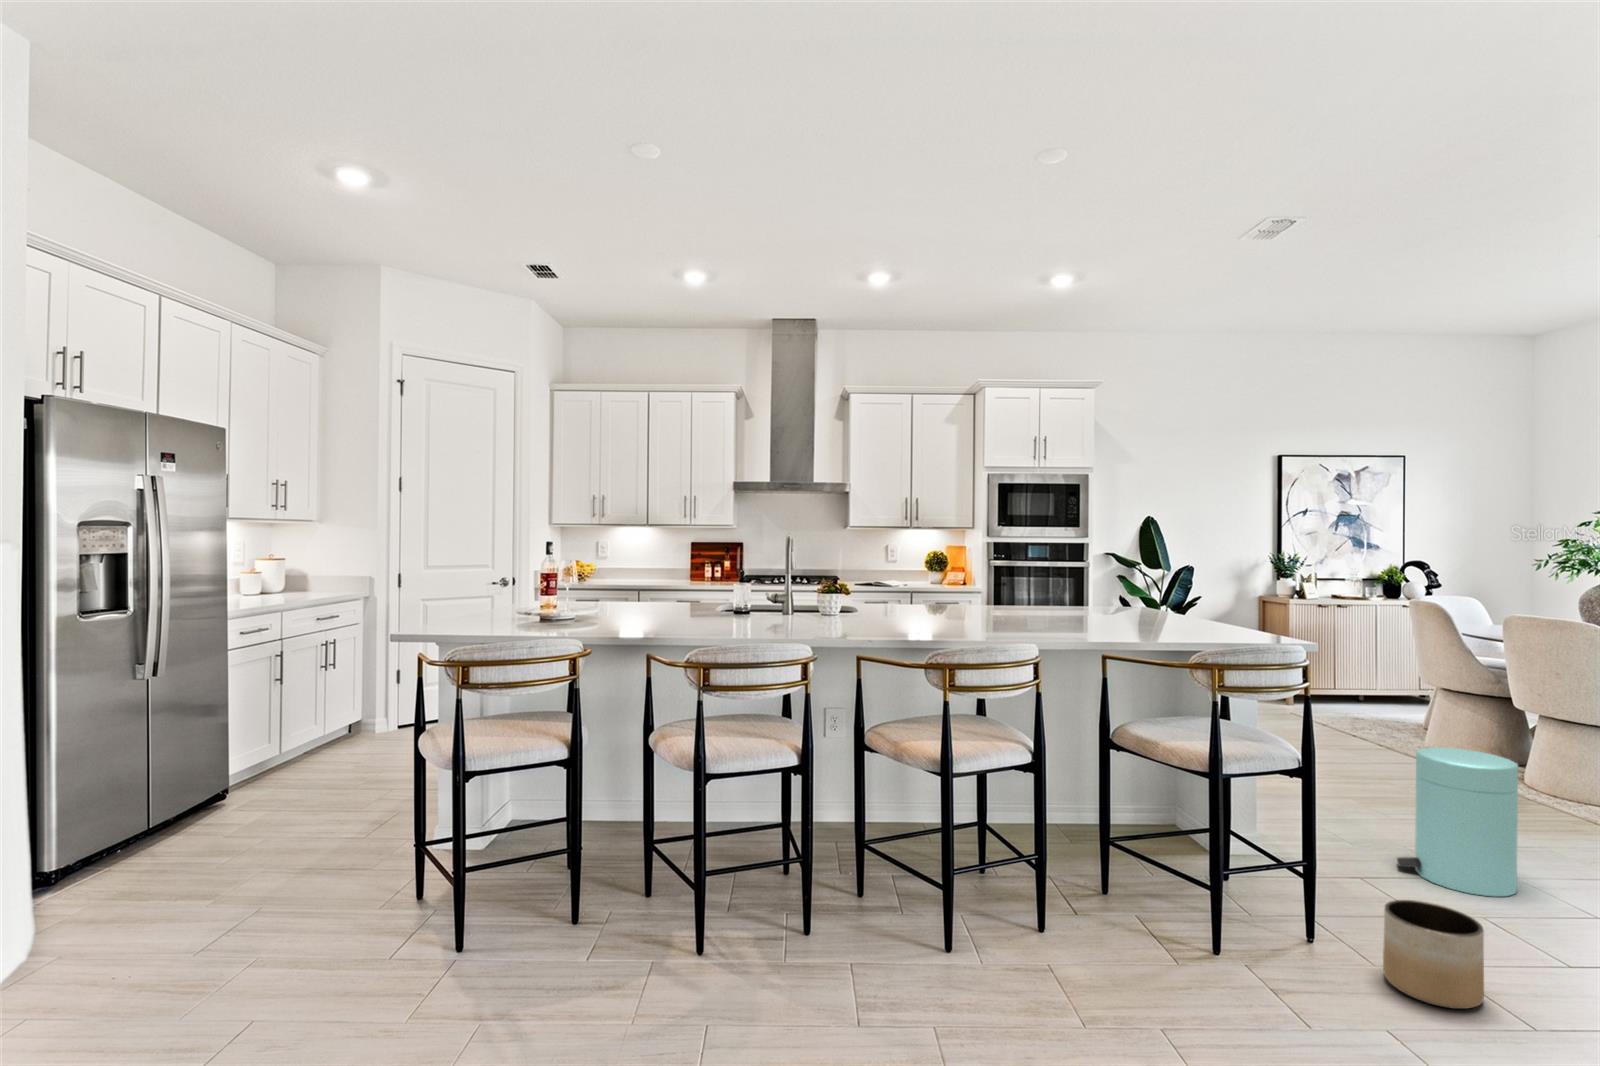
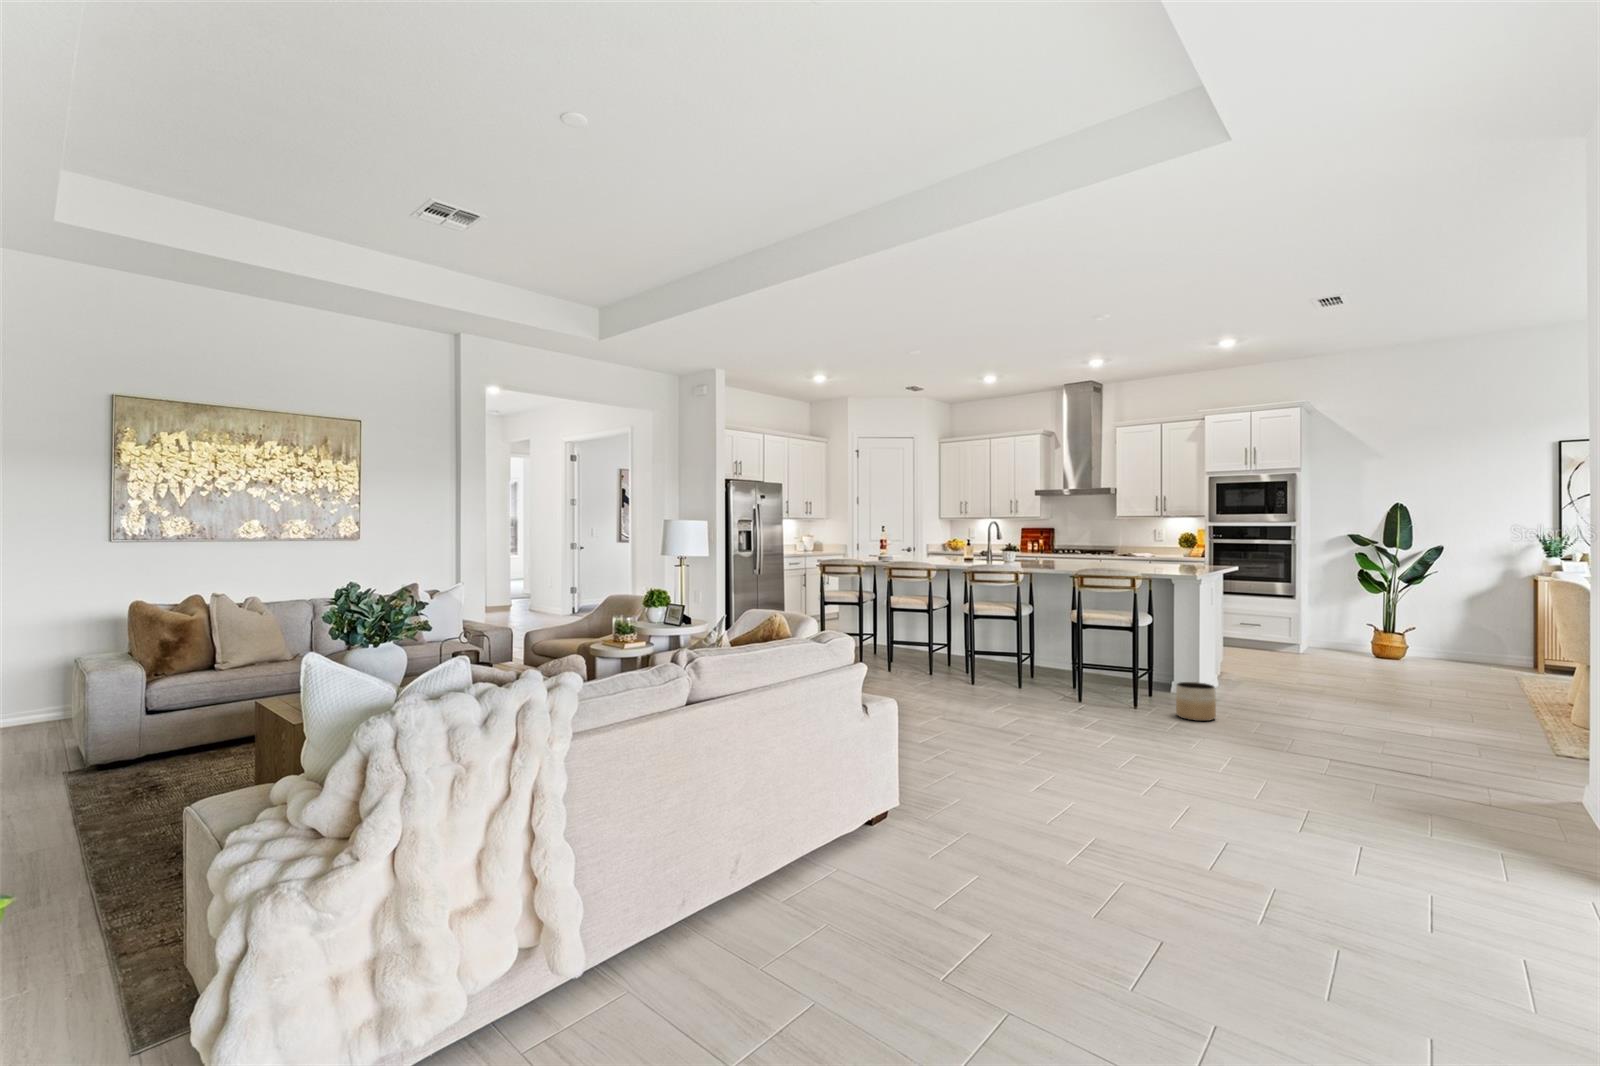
trash can: present [1397,747,1518,896] -> none [1296,637,1358,714]

